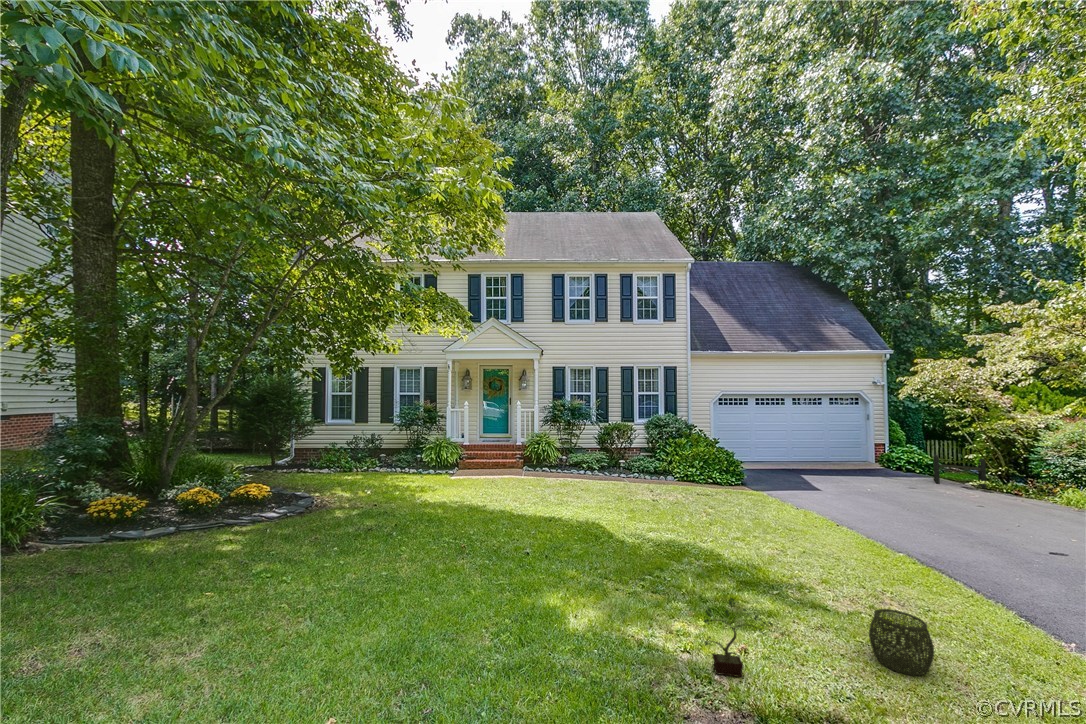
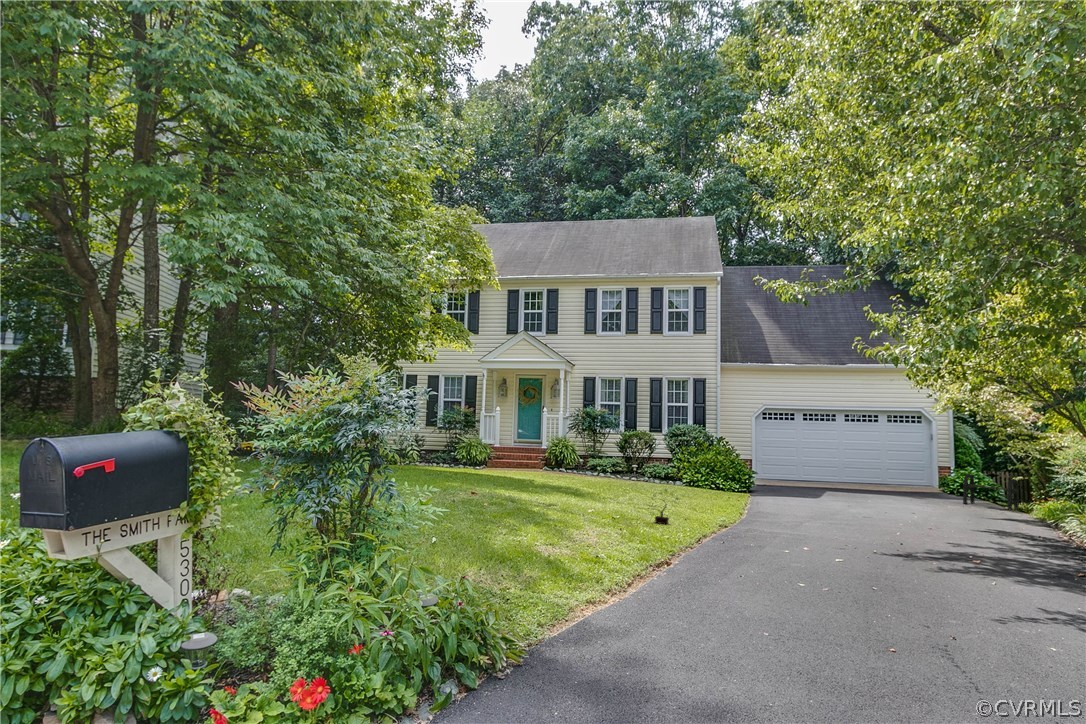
potted plant: present [704,598,773,677] -> present [653,489,677,524]
woven basket: present [869,609,934,676] -> none [582,497,611,525]

